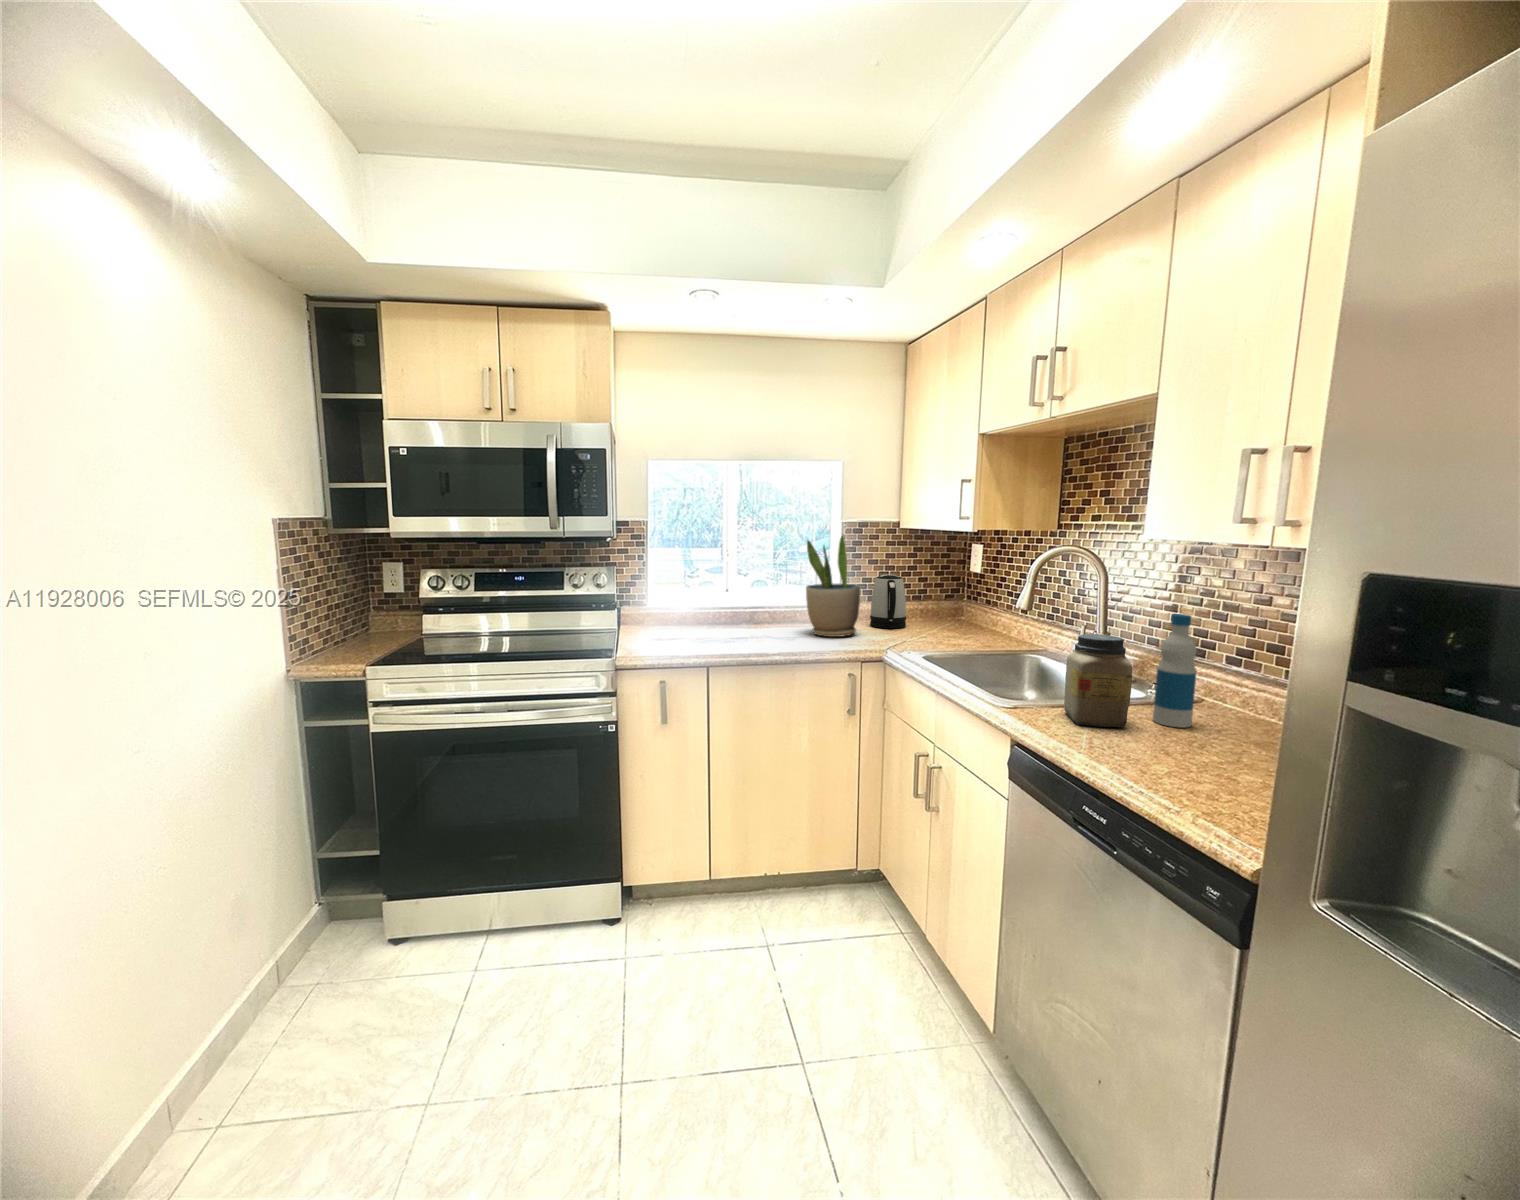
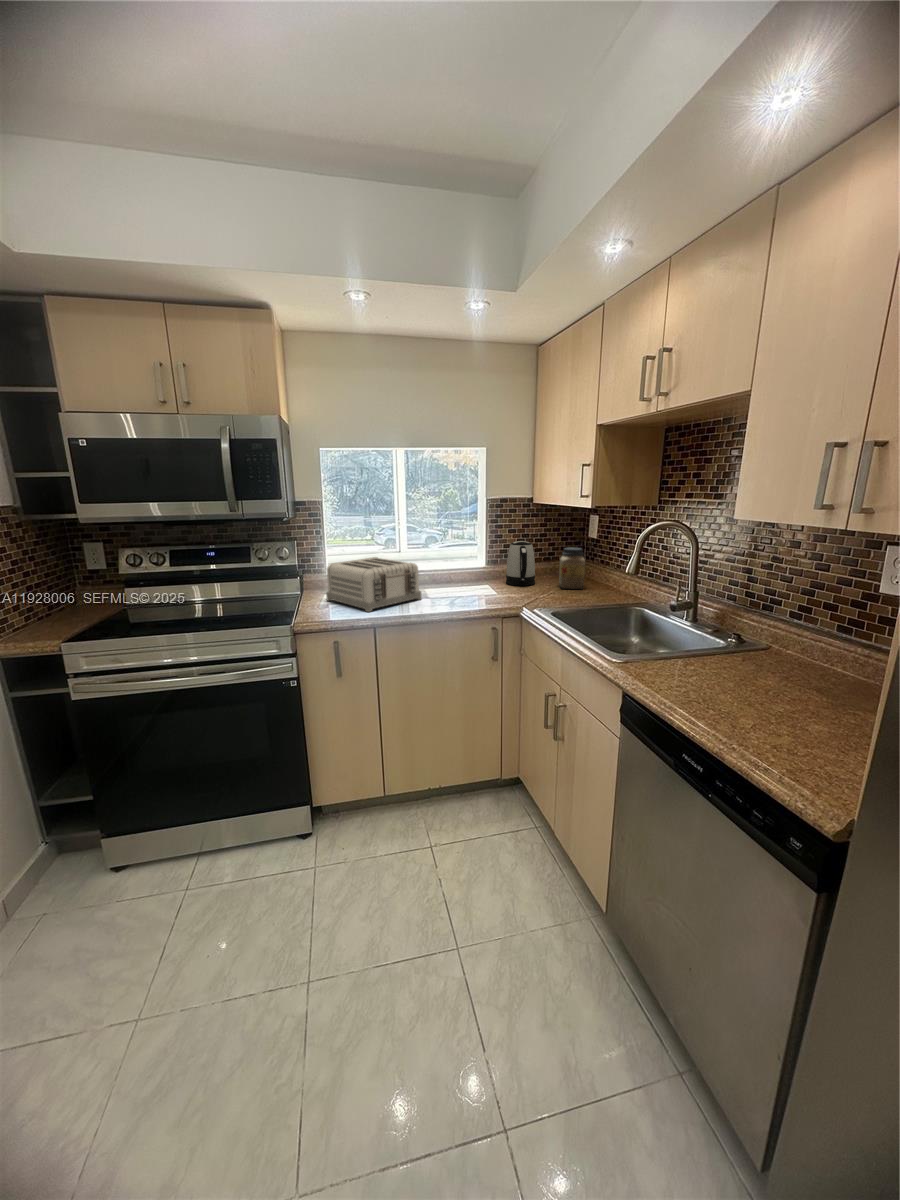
potted plant: present [806,535,860,637] -> none [453,510,498,596]
toaster: none [654,588,767,649] -> present [326,557,422,612]
bottle: present [1153,614,1197,727] -> none [736,584,773,676]
jar: present [1064,634,1132,727] -> present [559,547,585,589]

